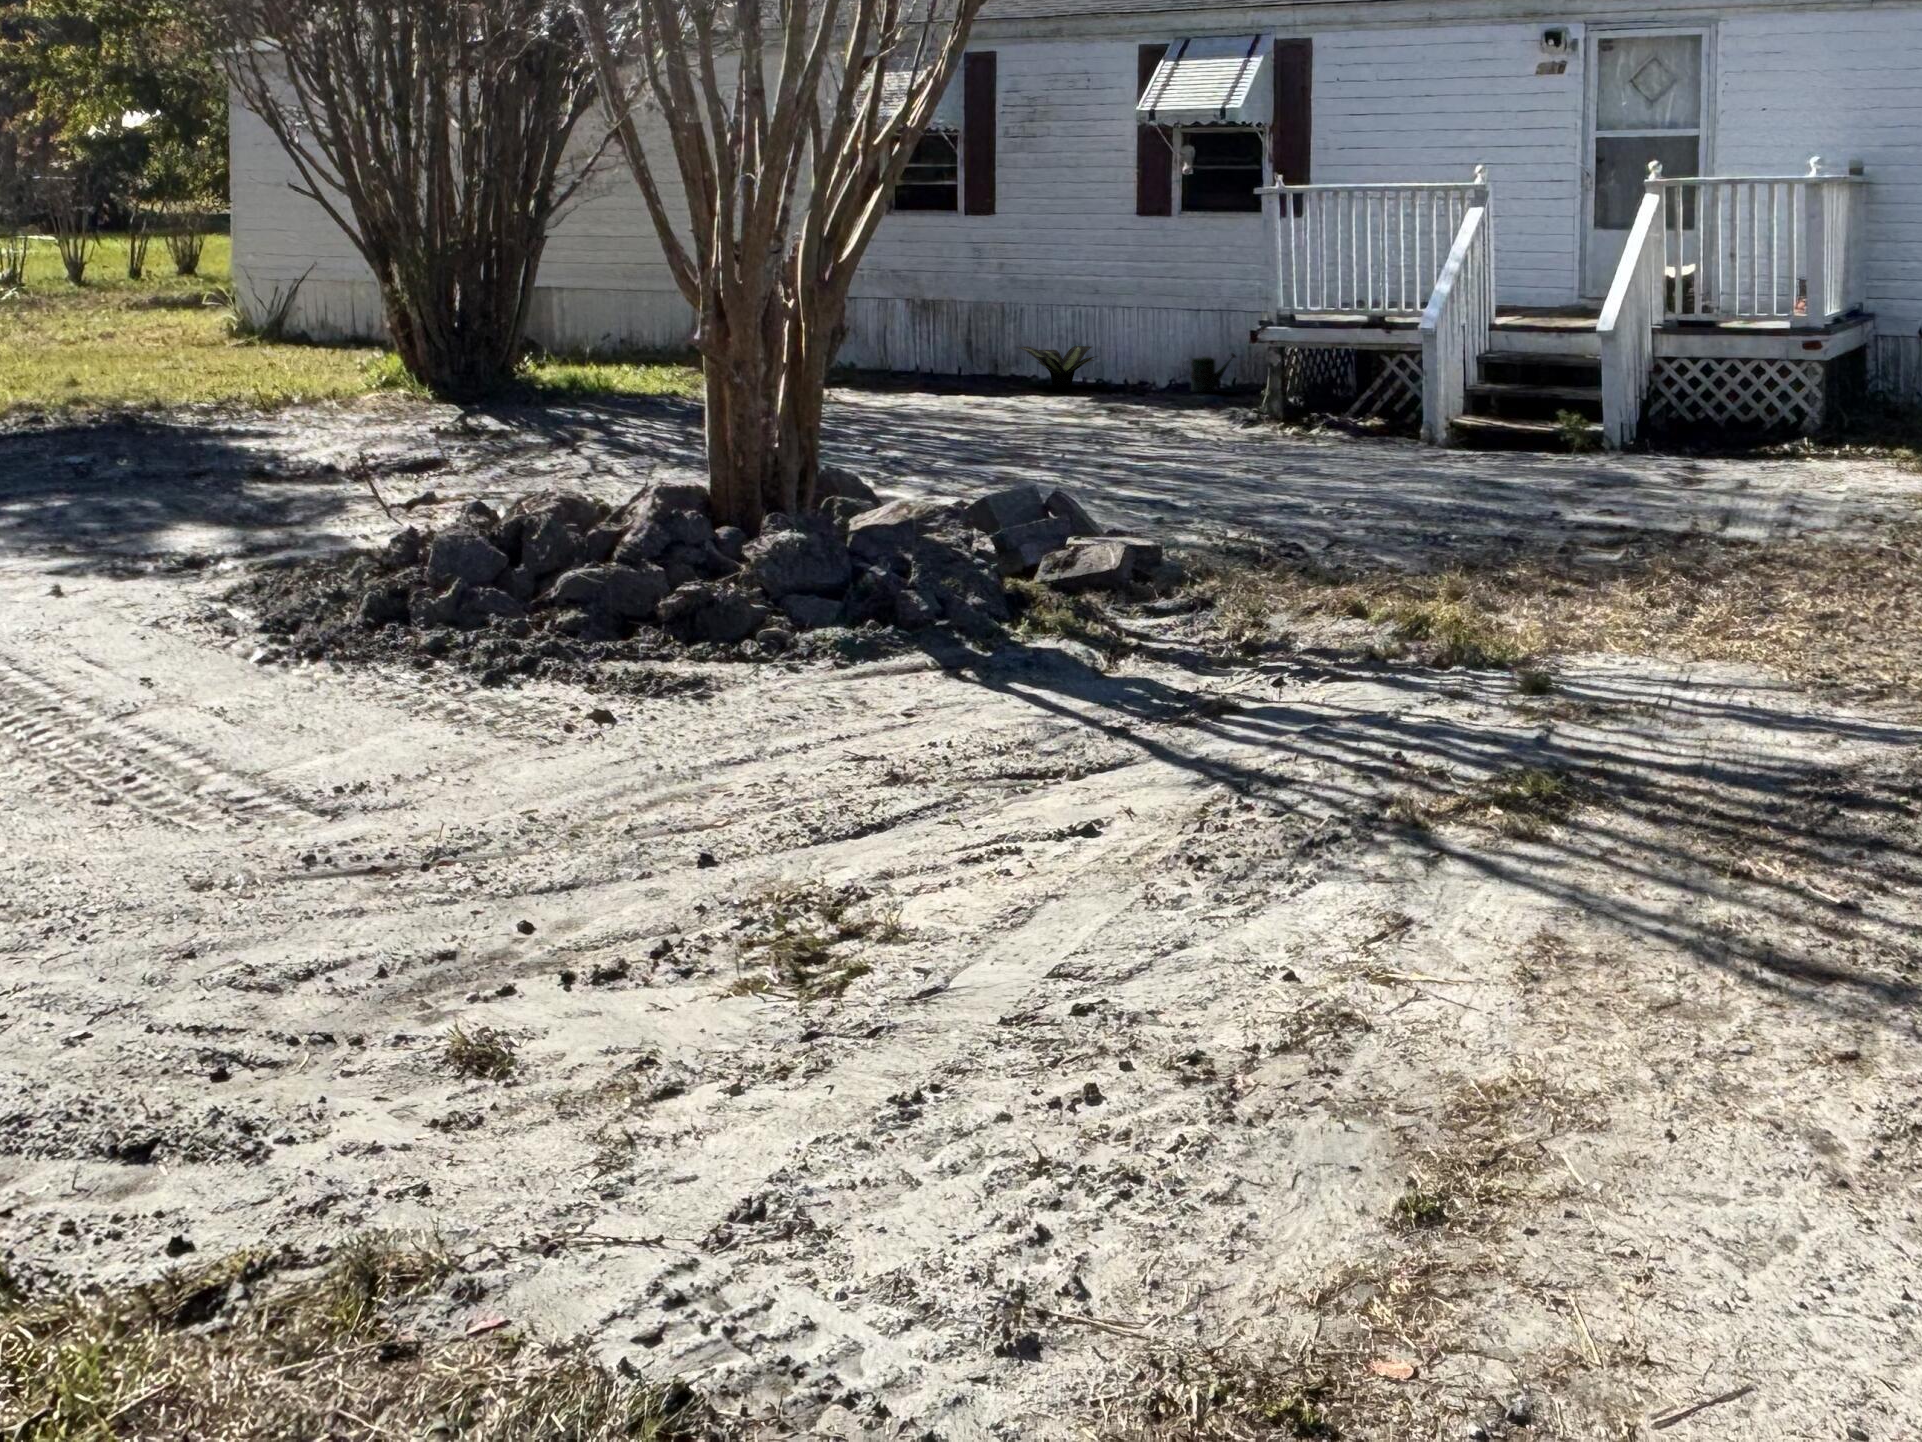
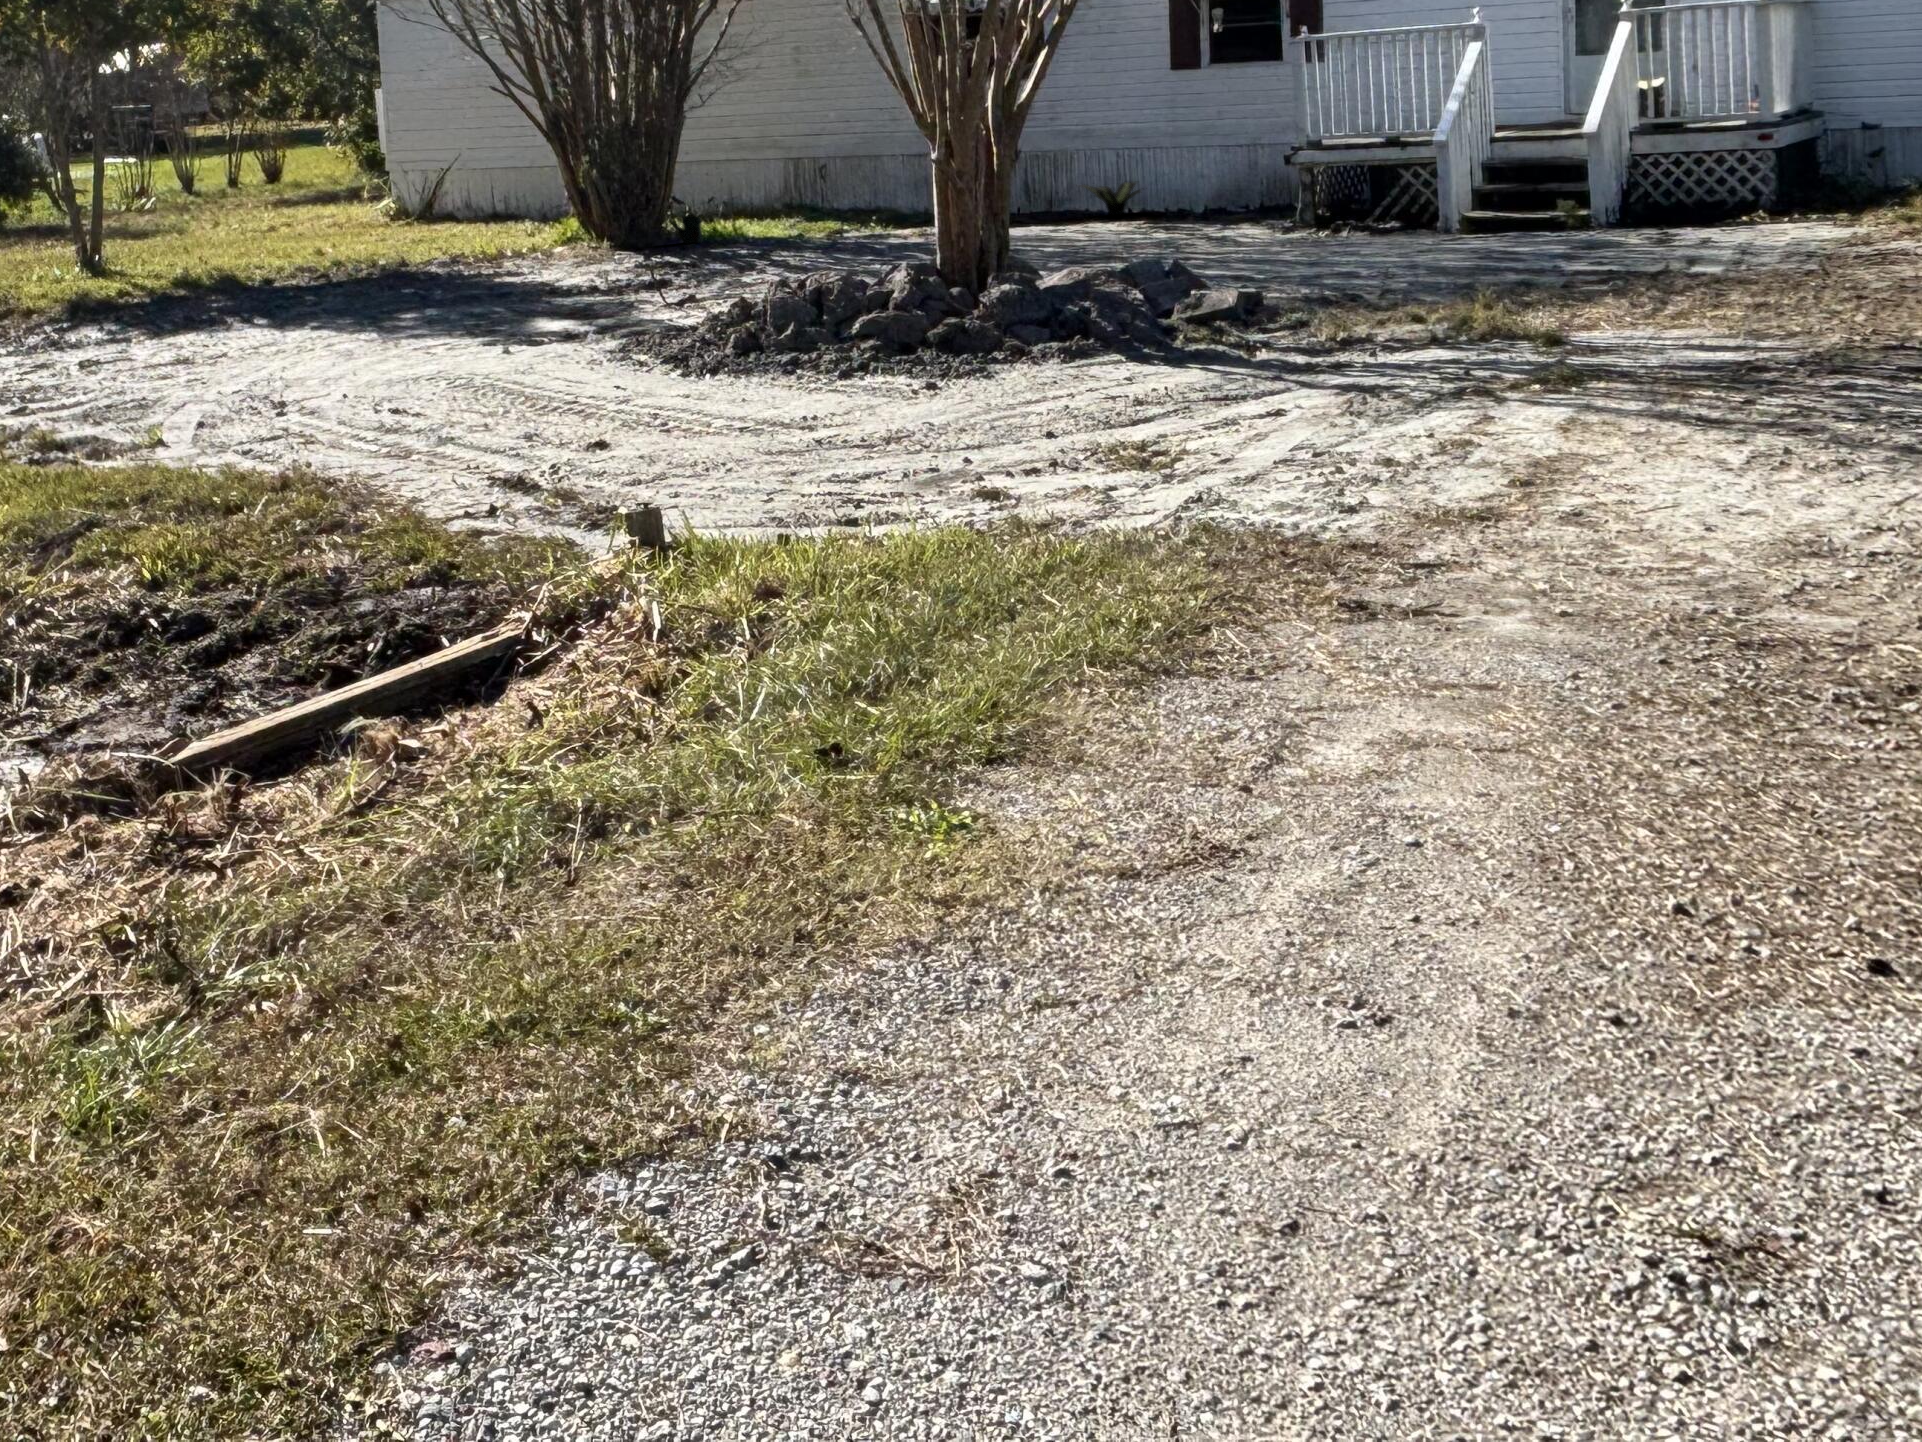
watering can: present [1191,353,1236,392] -> present [664,213,702,243]

